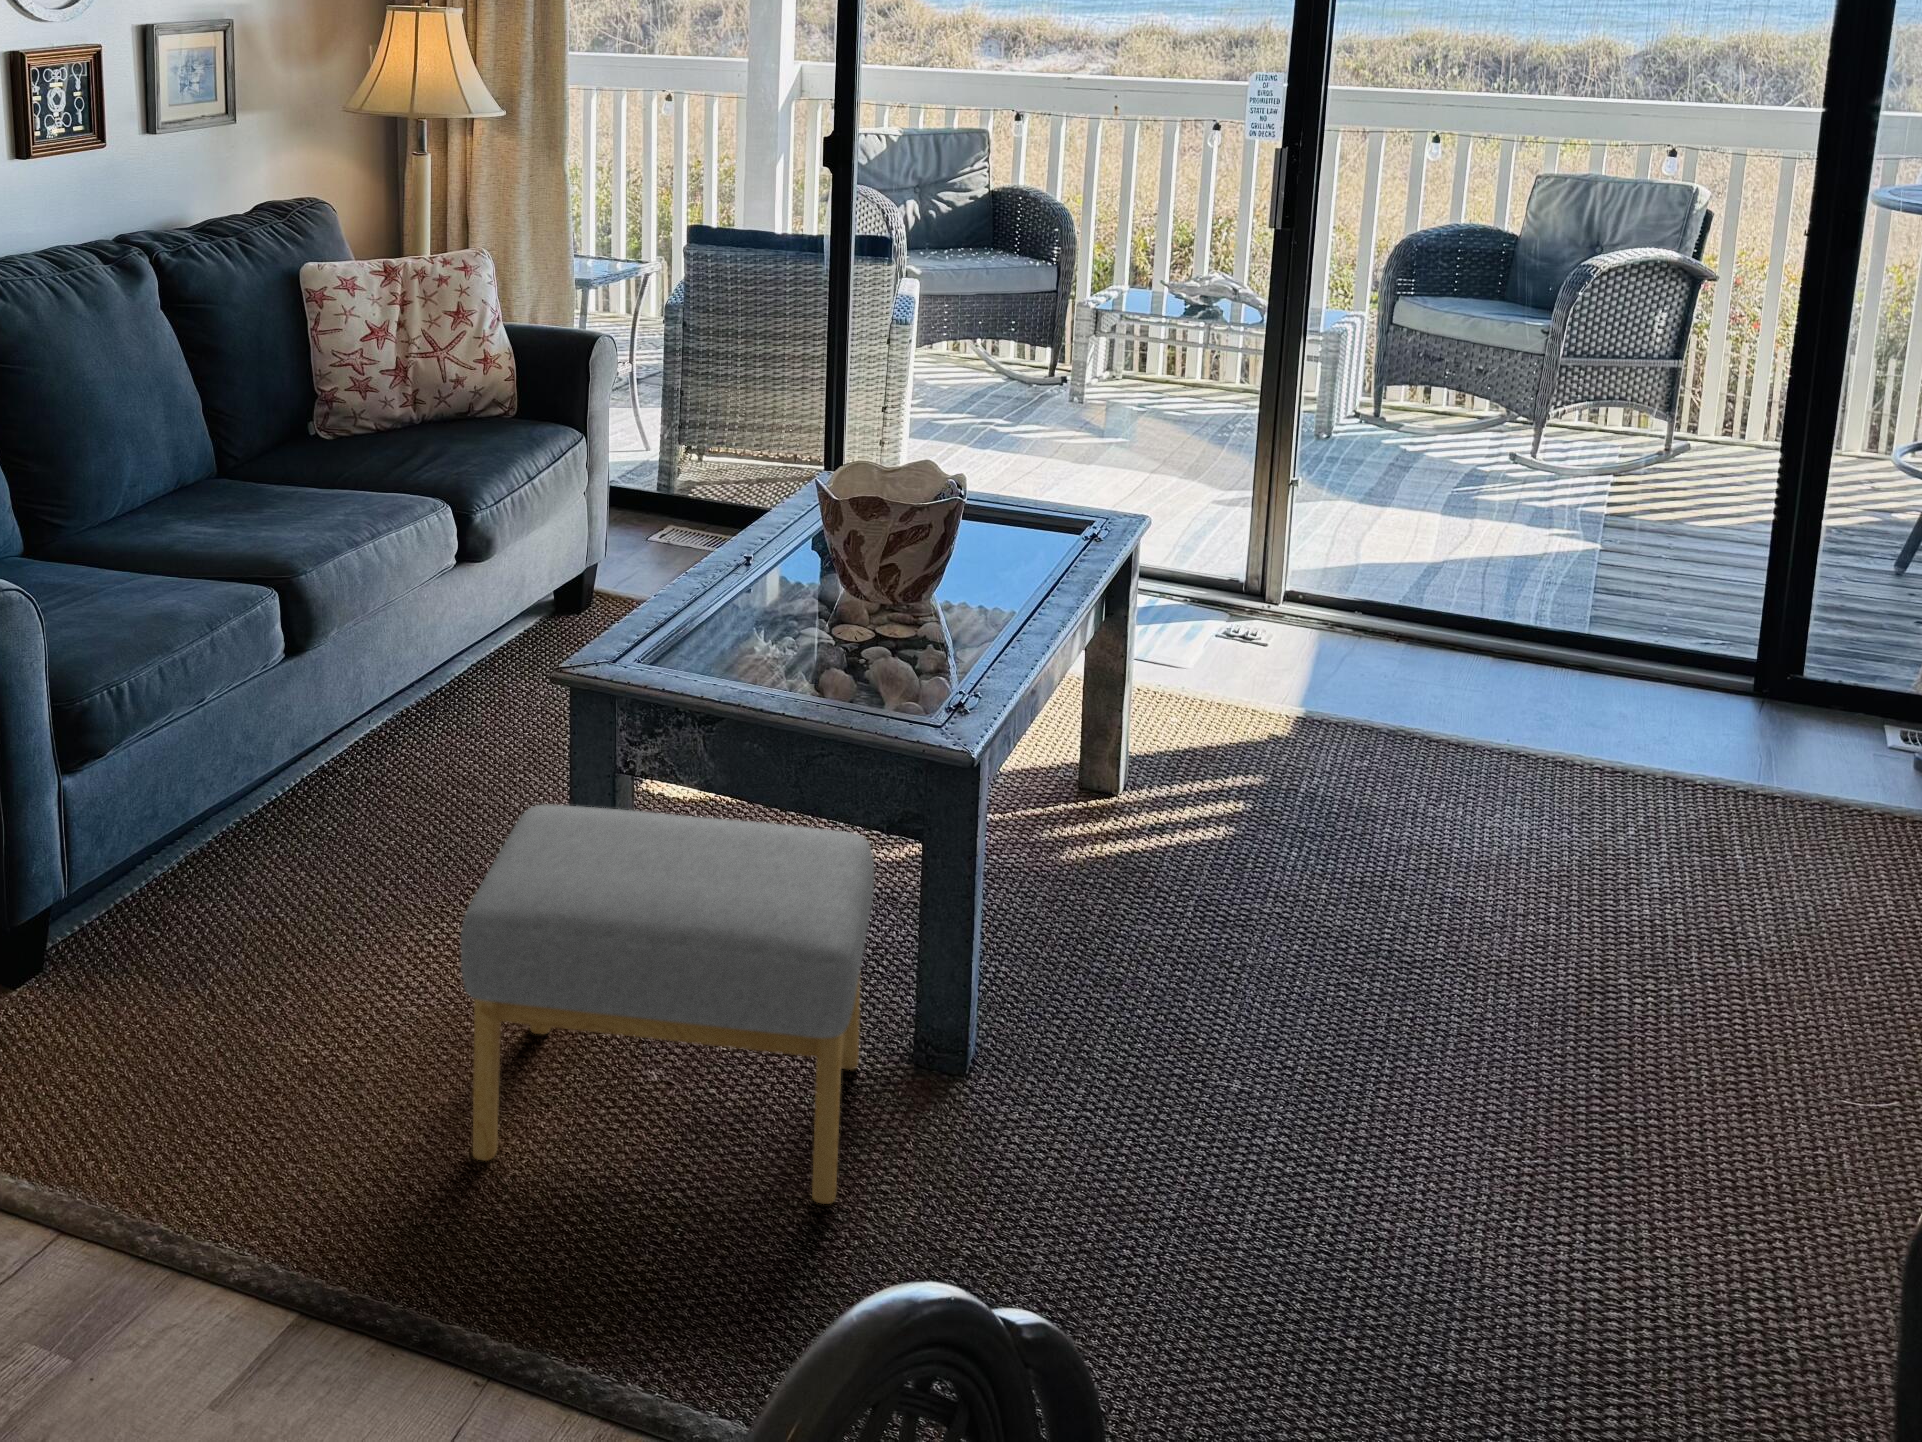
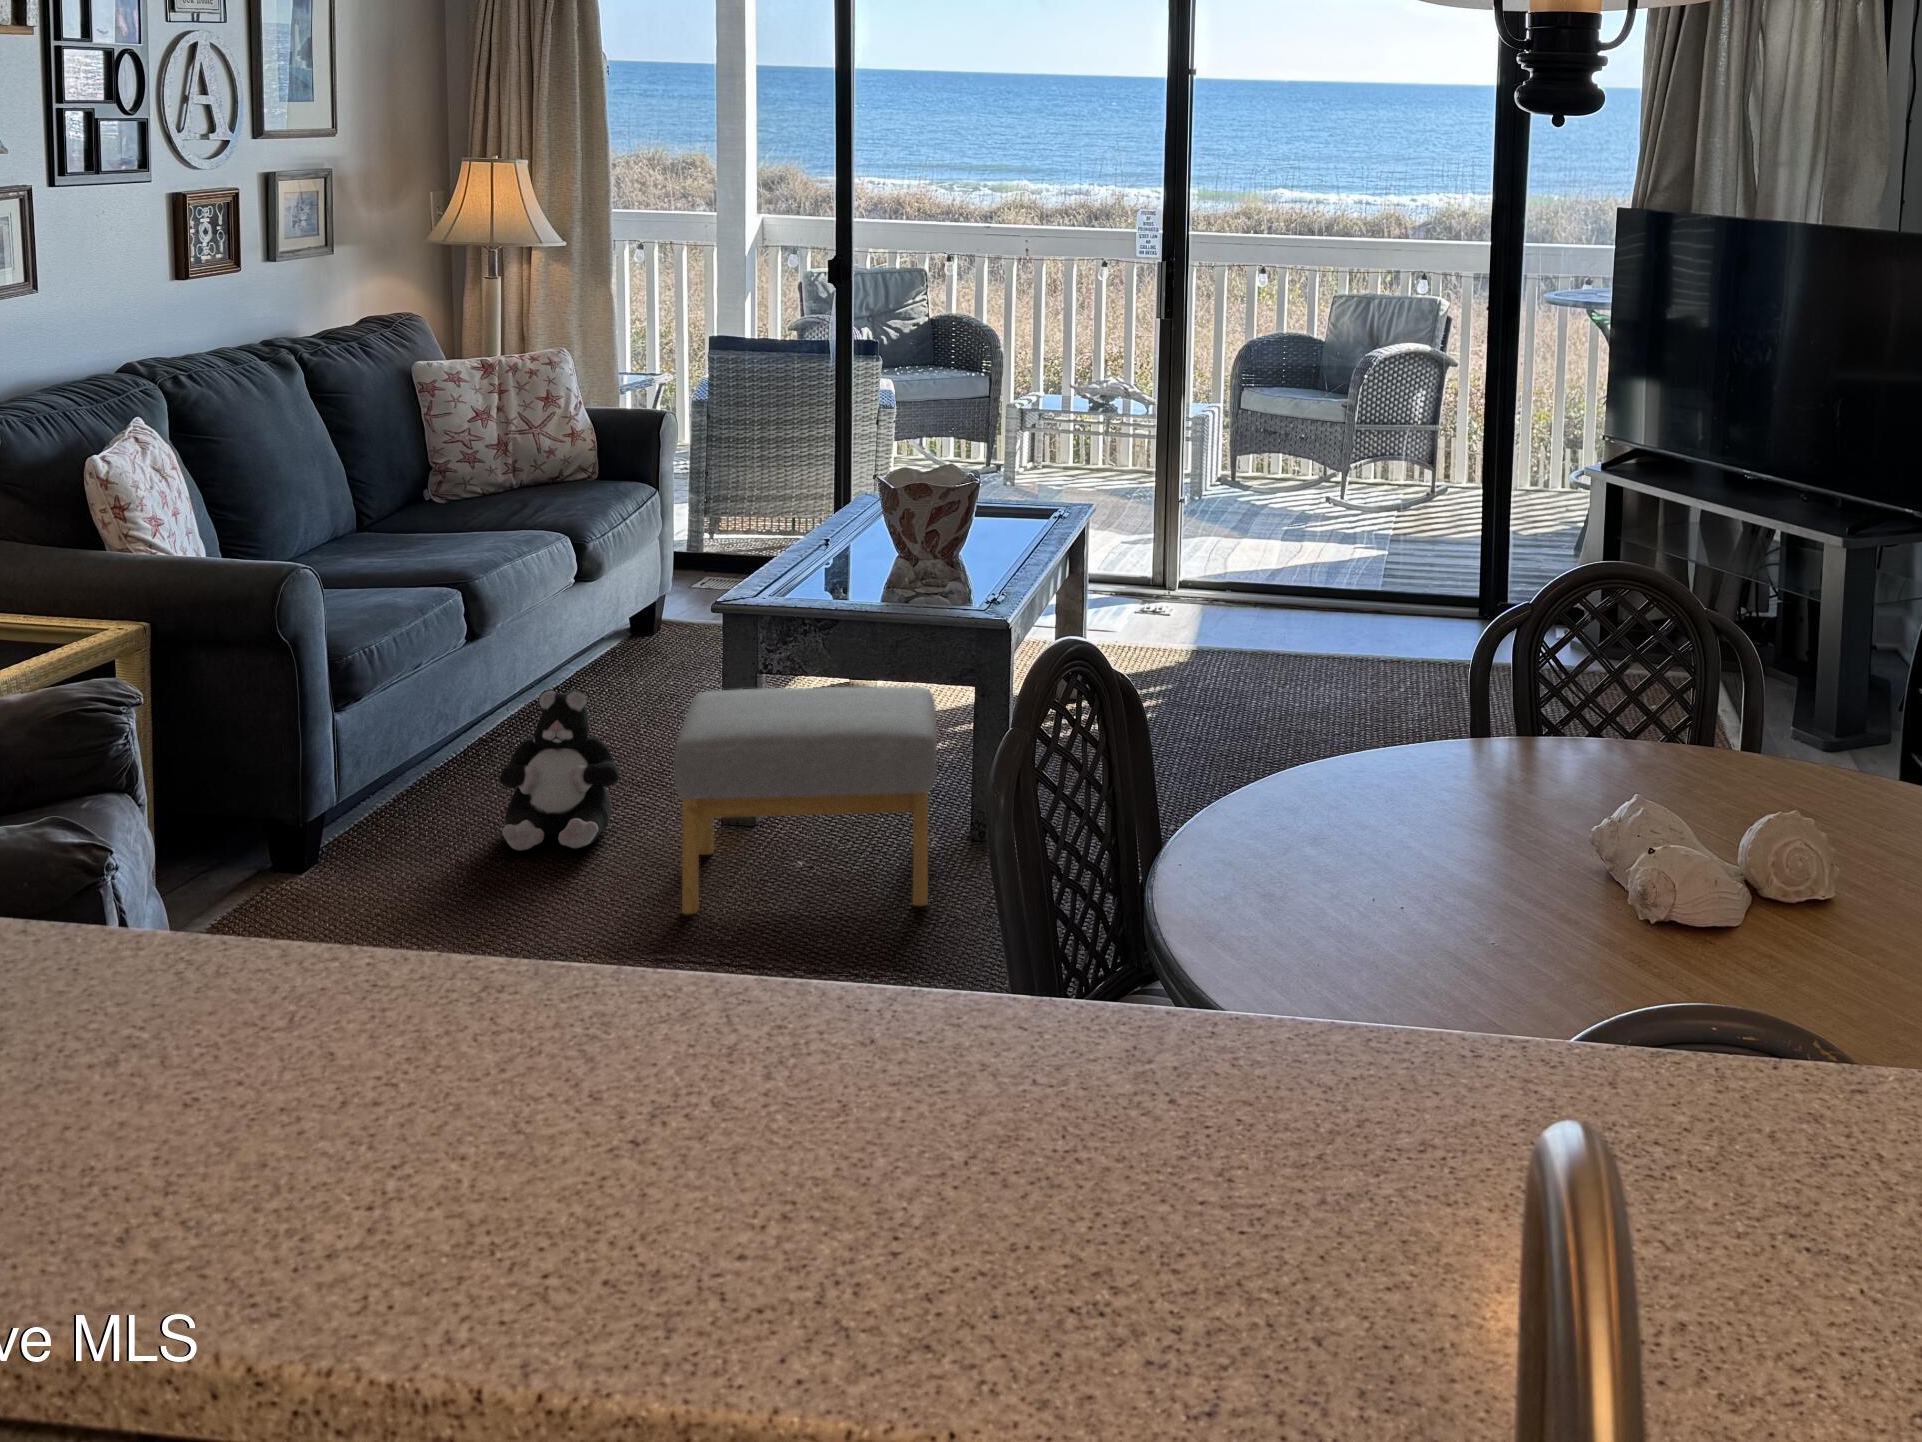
plush toy: none [271,762,439,1000] -> present [499,689,619,851]

